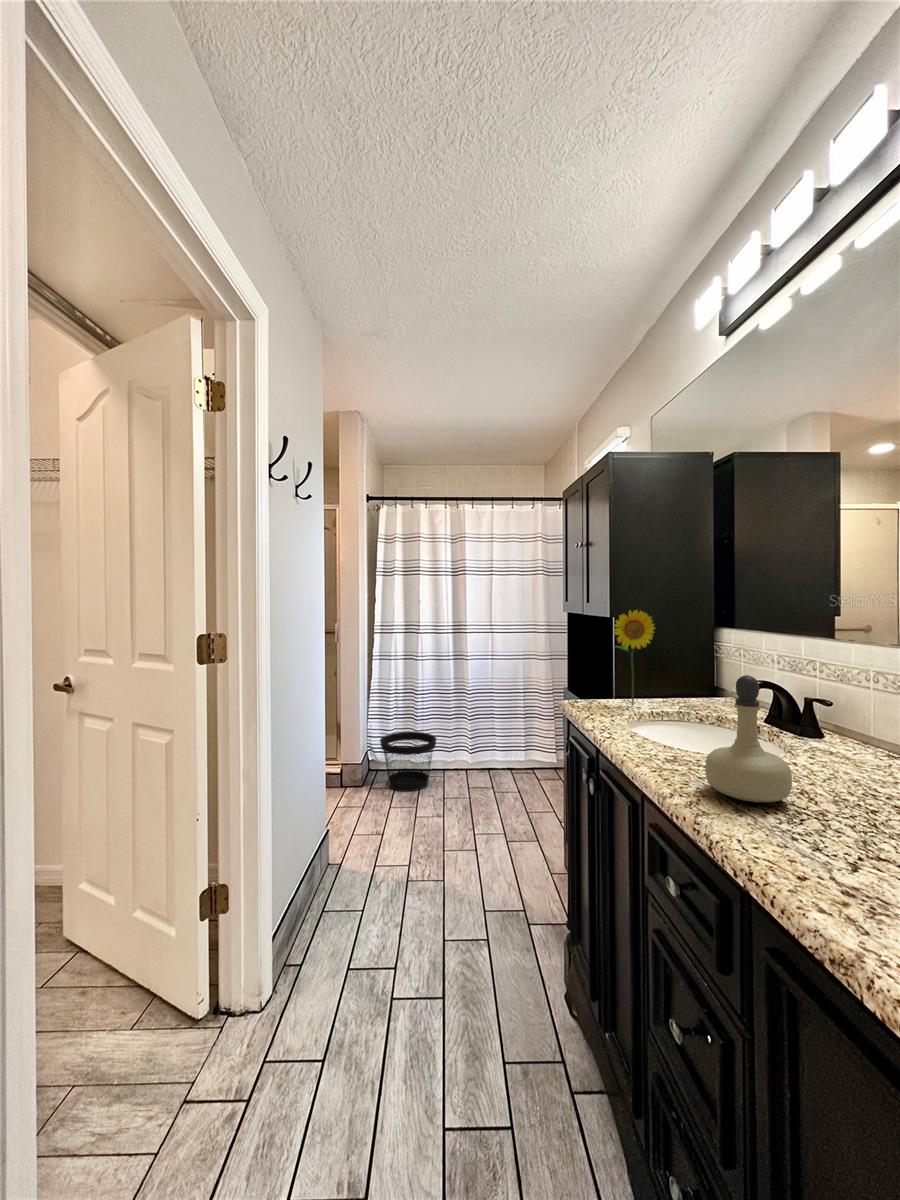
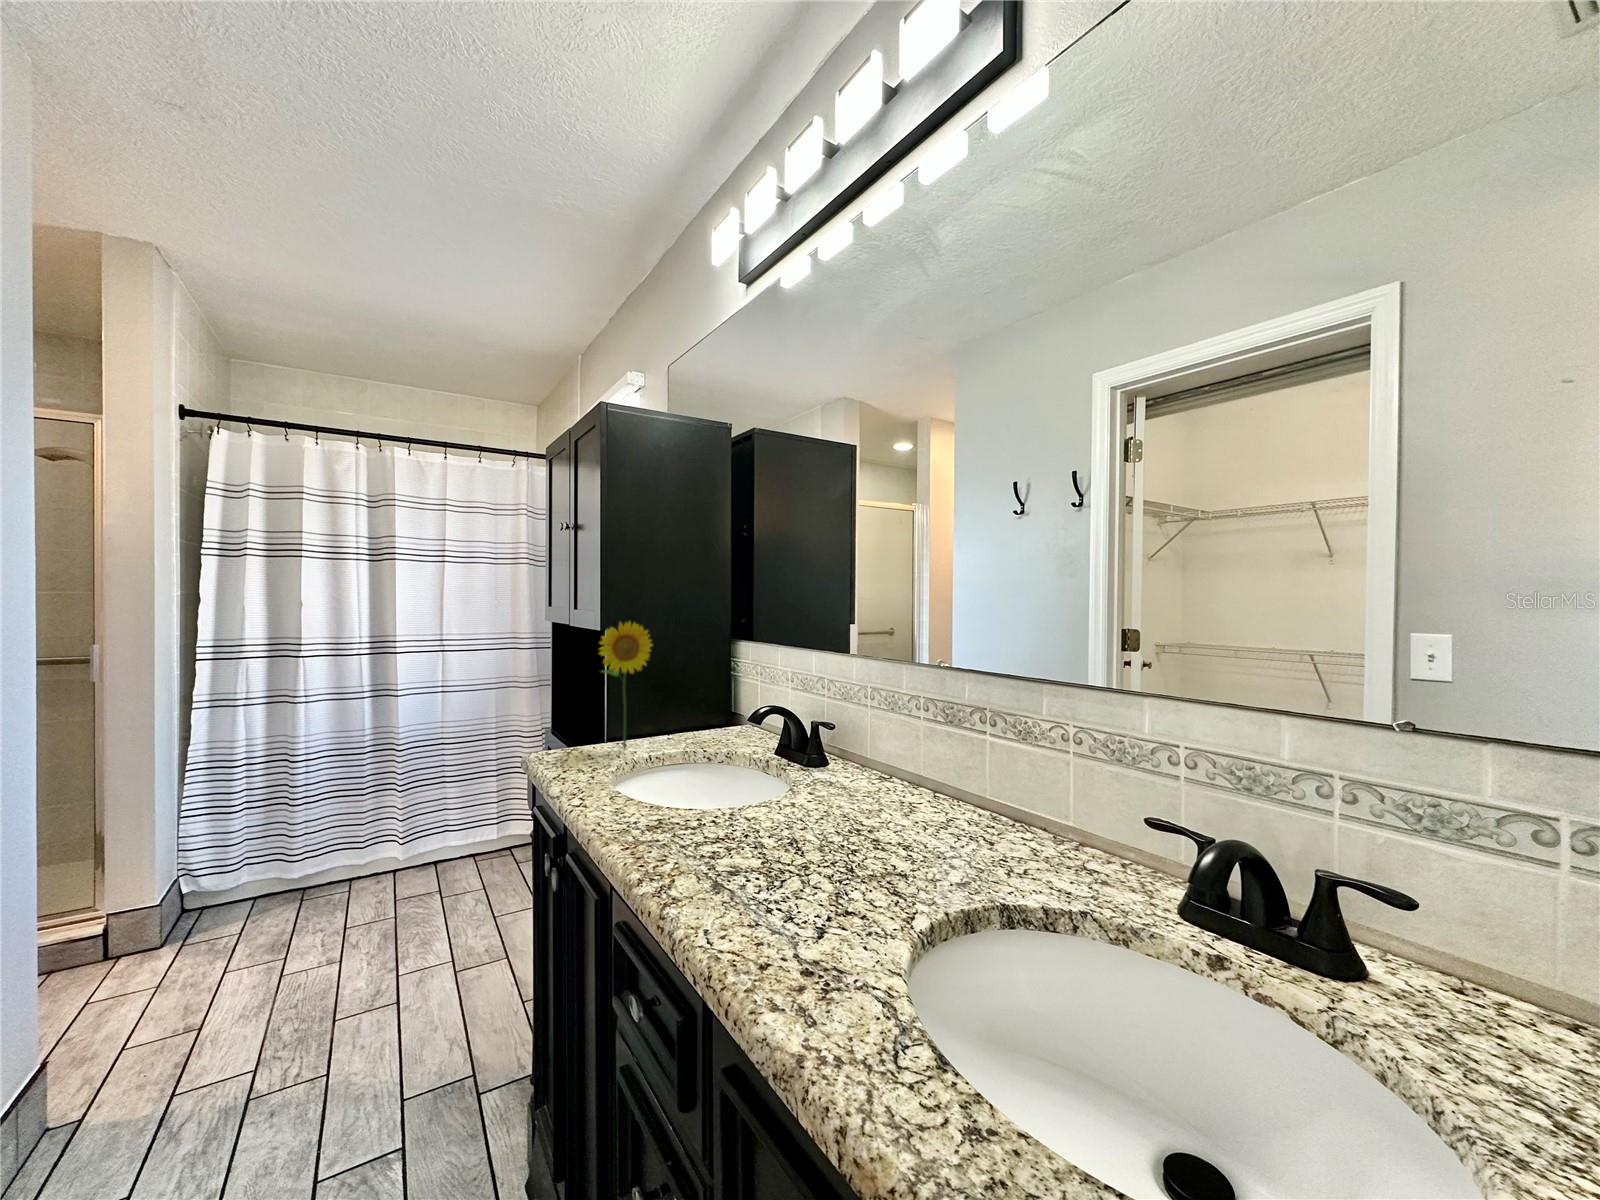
perfume bottle: present [705,675,792,802] -> none [683,710,777,870]
wastebasket: present [380,732,436,791] -> none [219,819,338,925]

